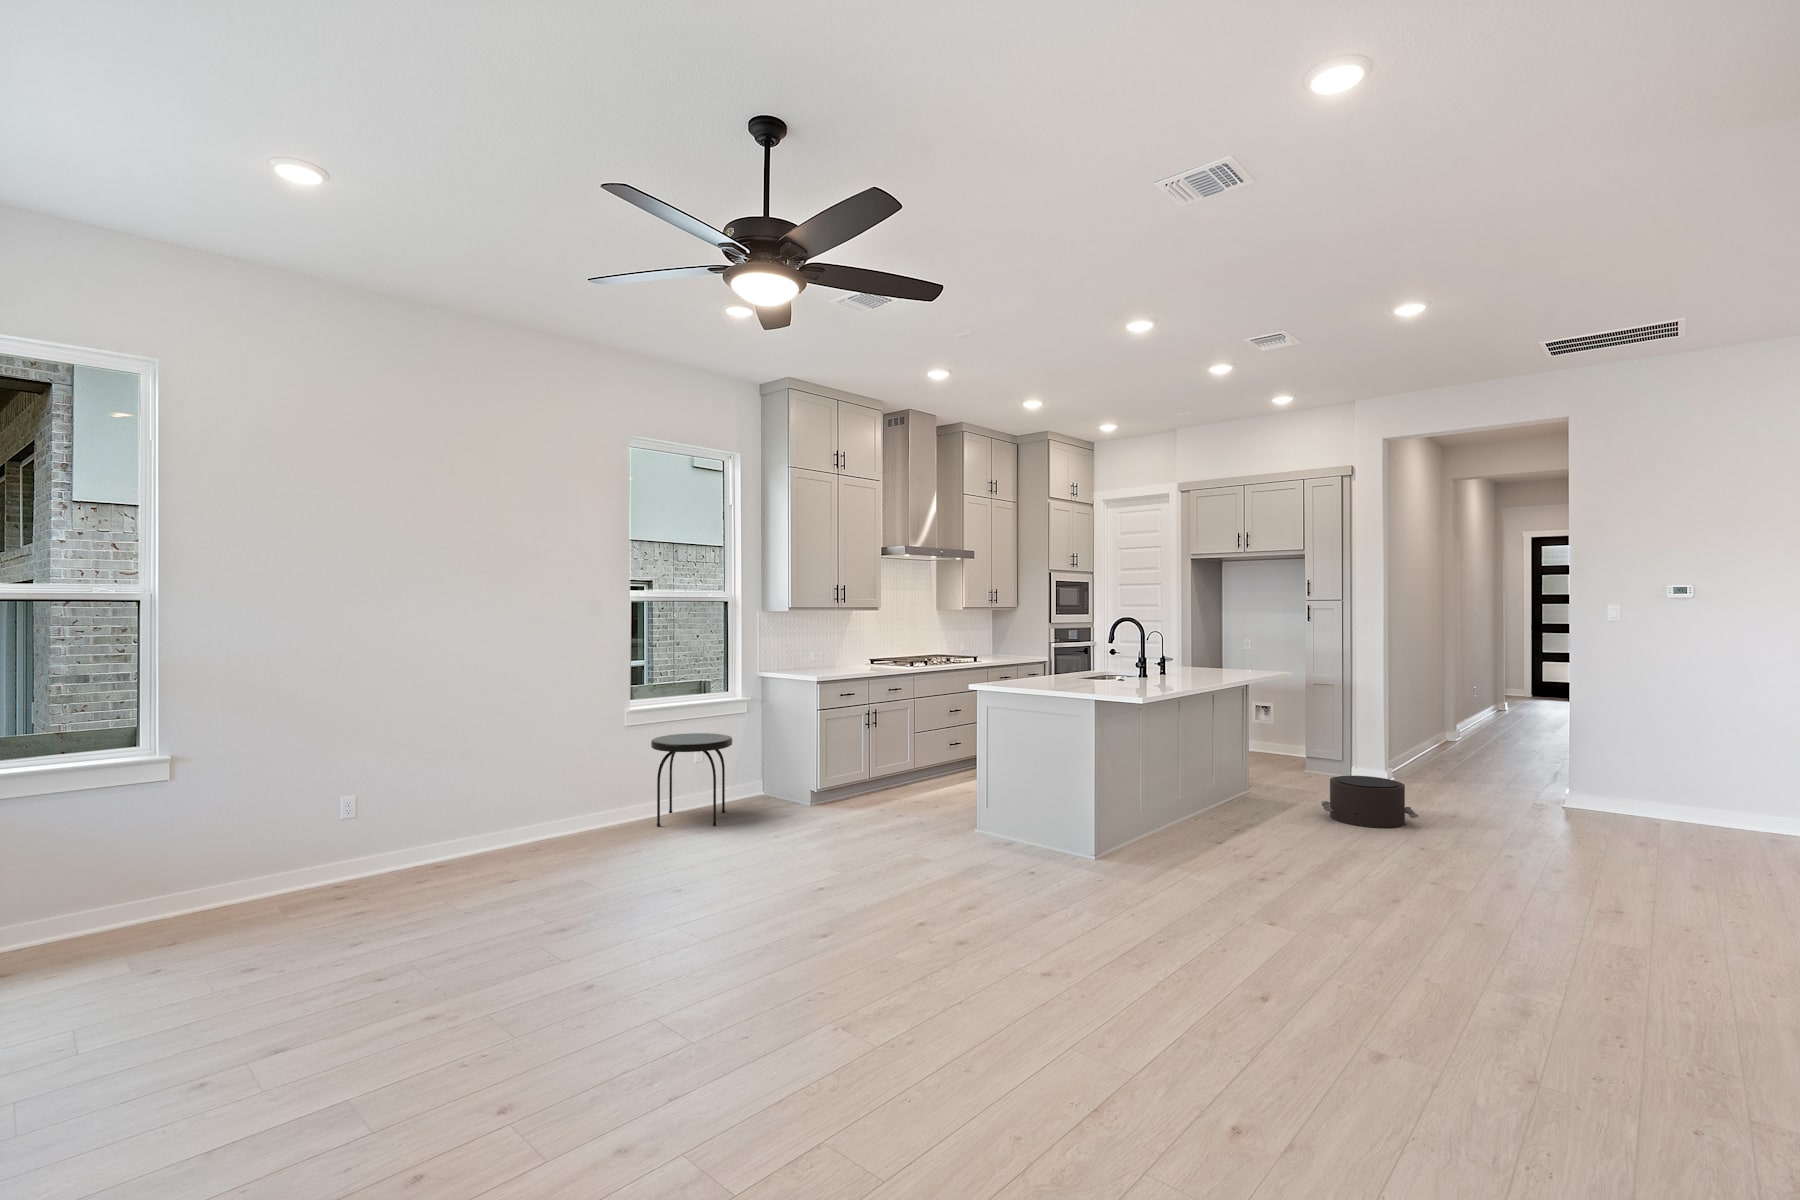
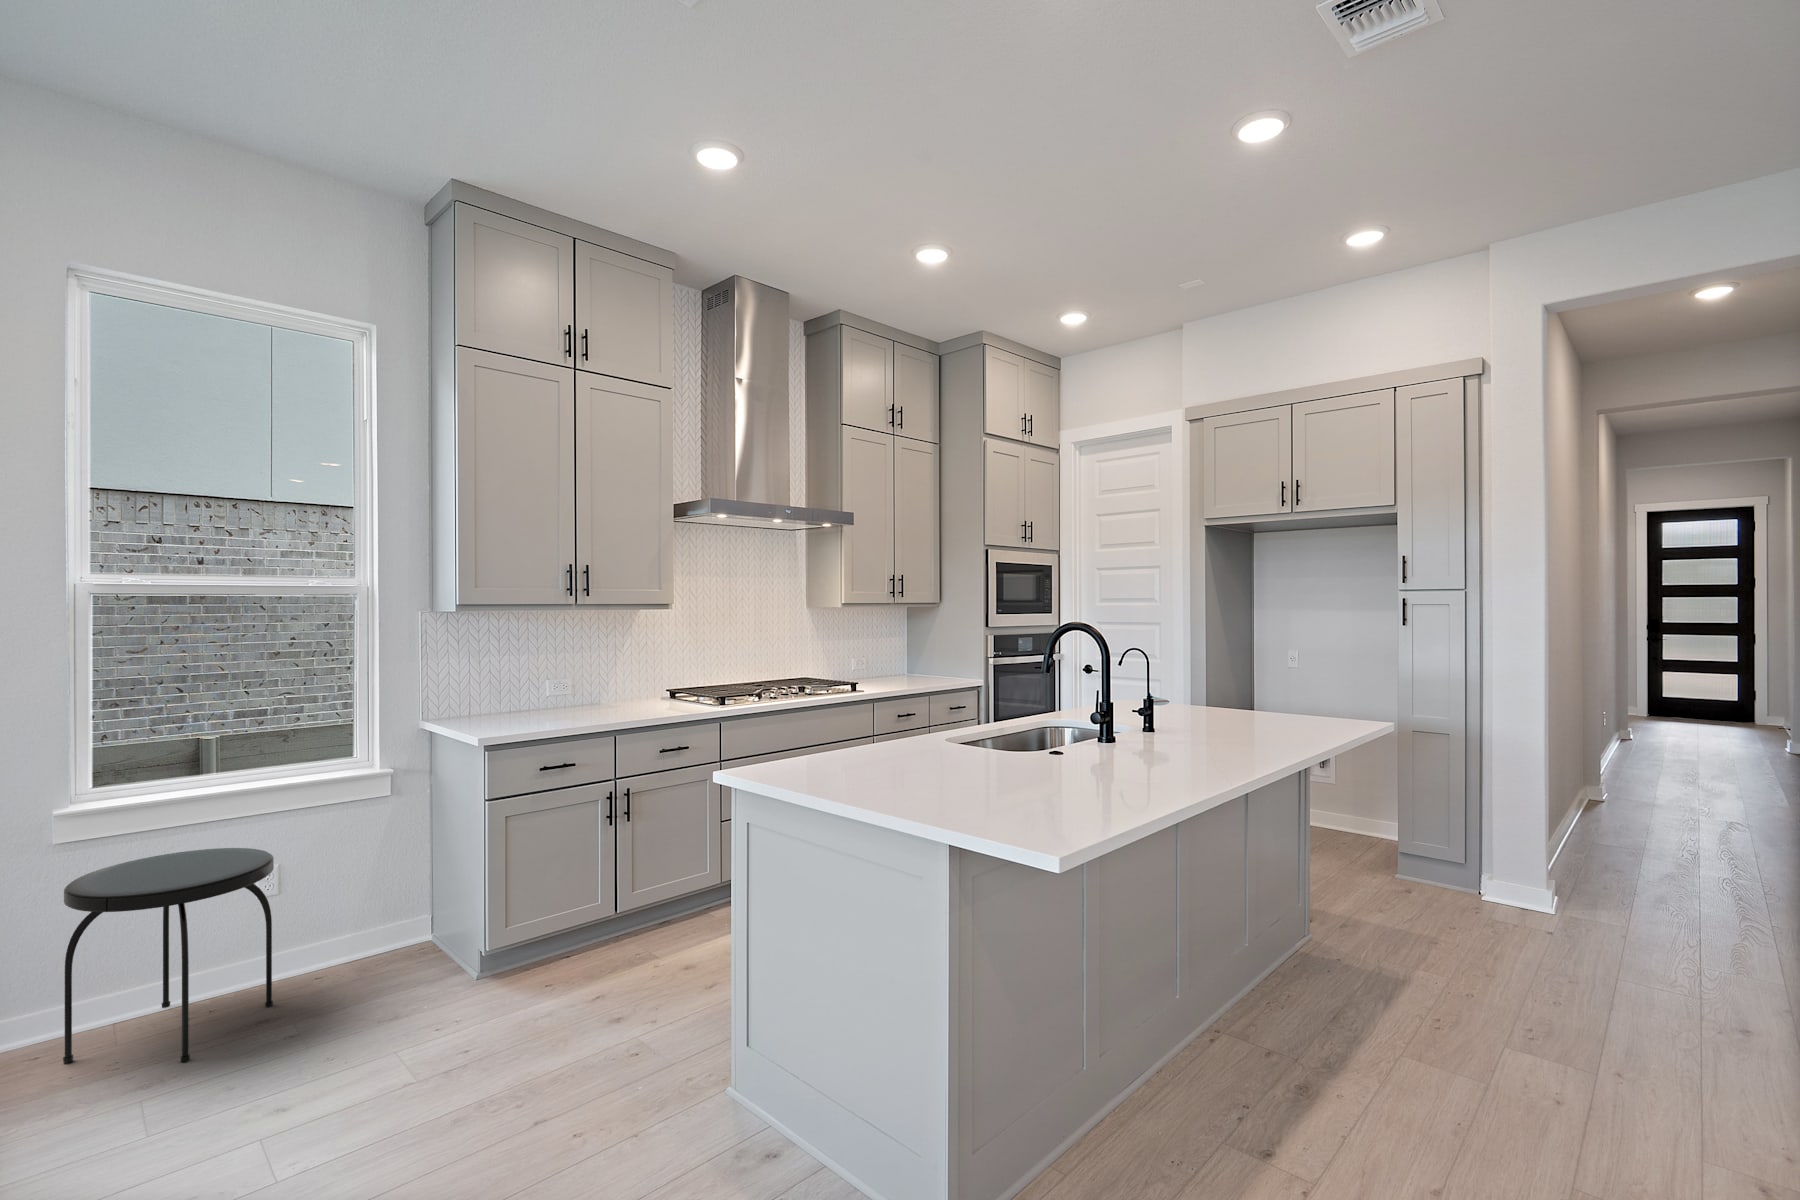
pouf: present [1322,776,1419,828] -> none [1467,950,1715,1099]

